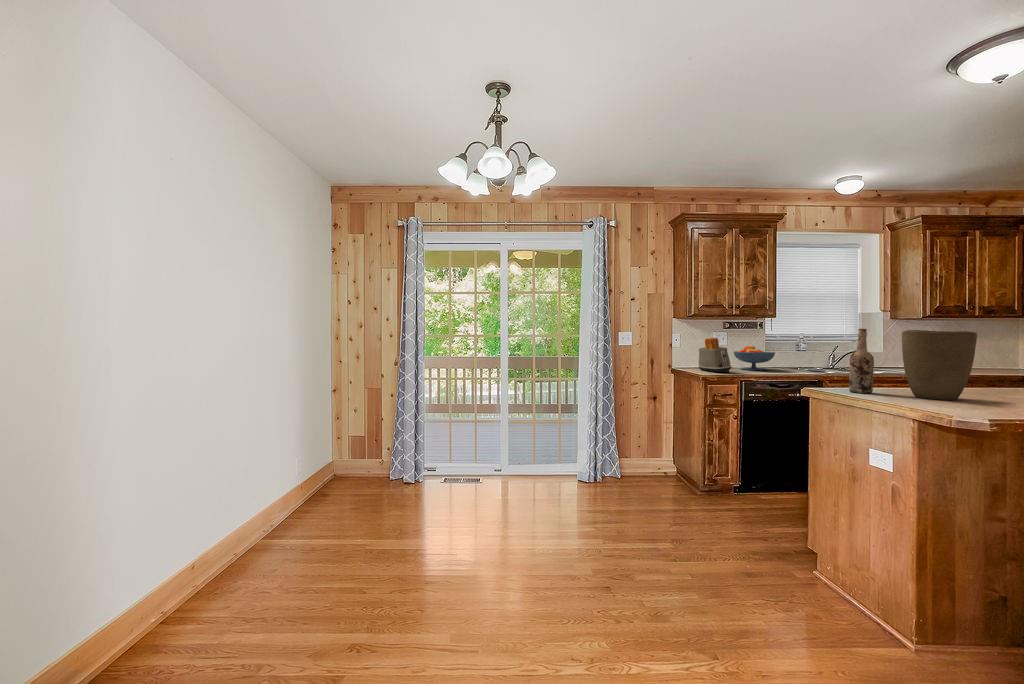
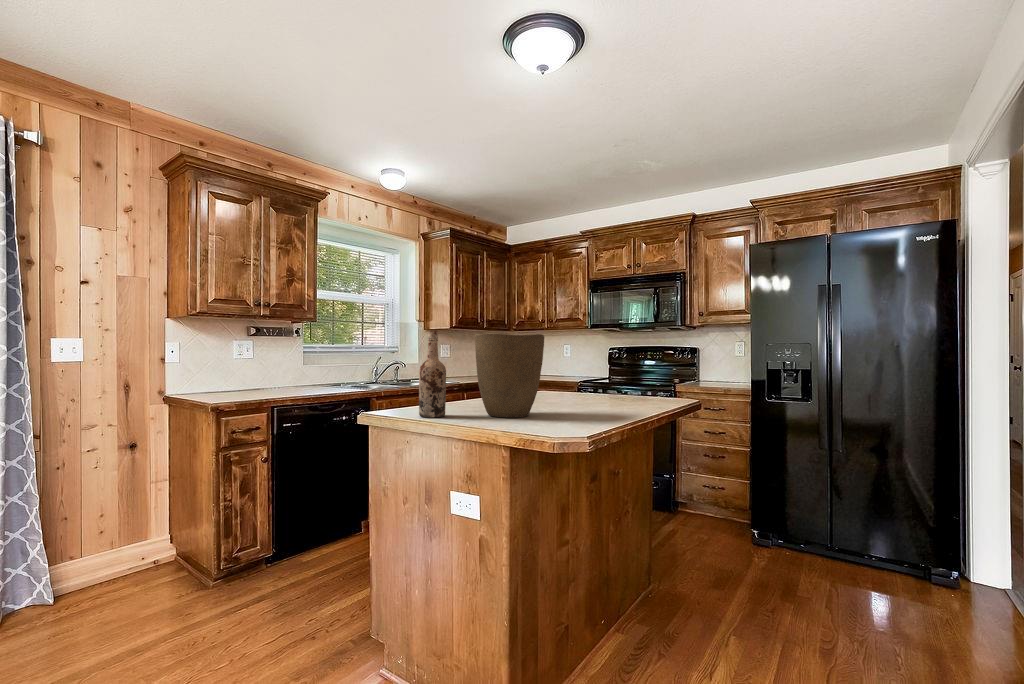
toaster: present [698,338,731,372] -> none [209,347,258,396]
fruit bowl: present [734,346,775,370] -> none [262,357,316,390]

